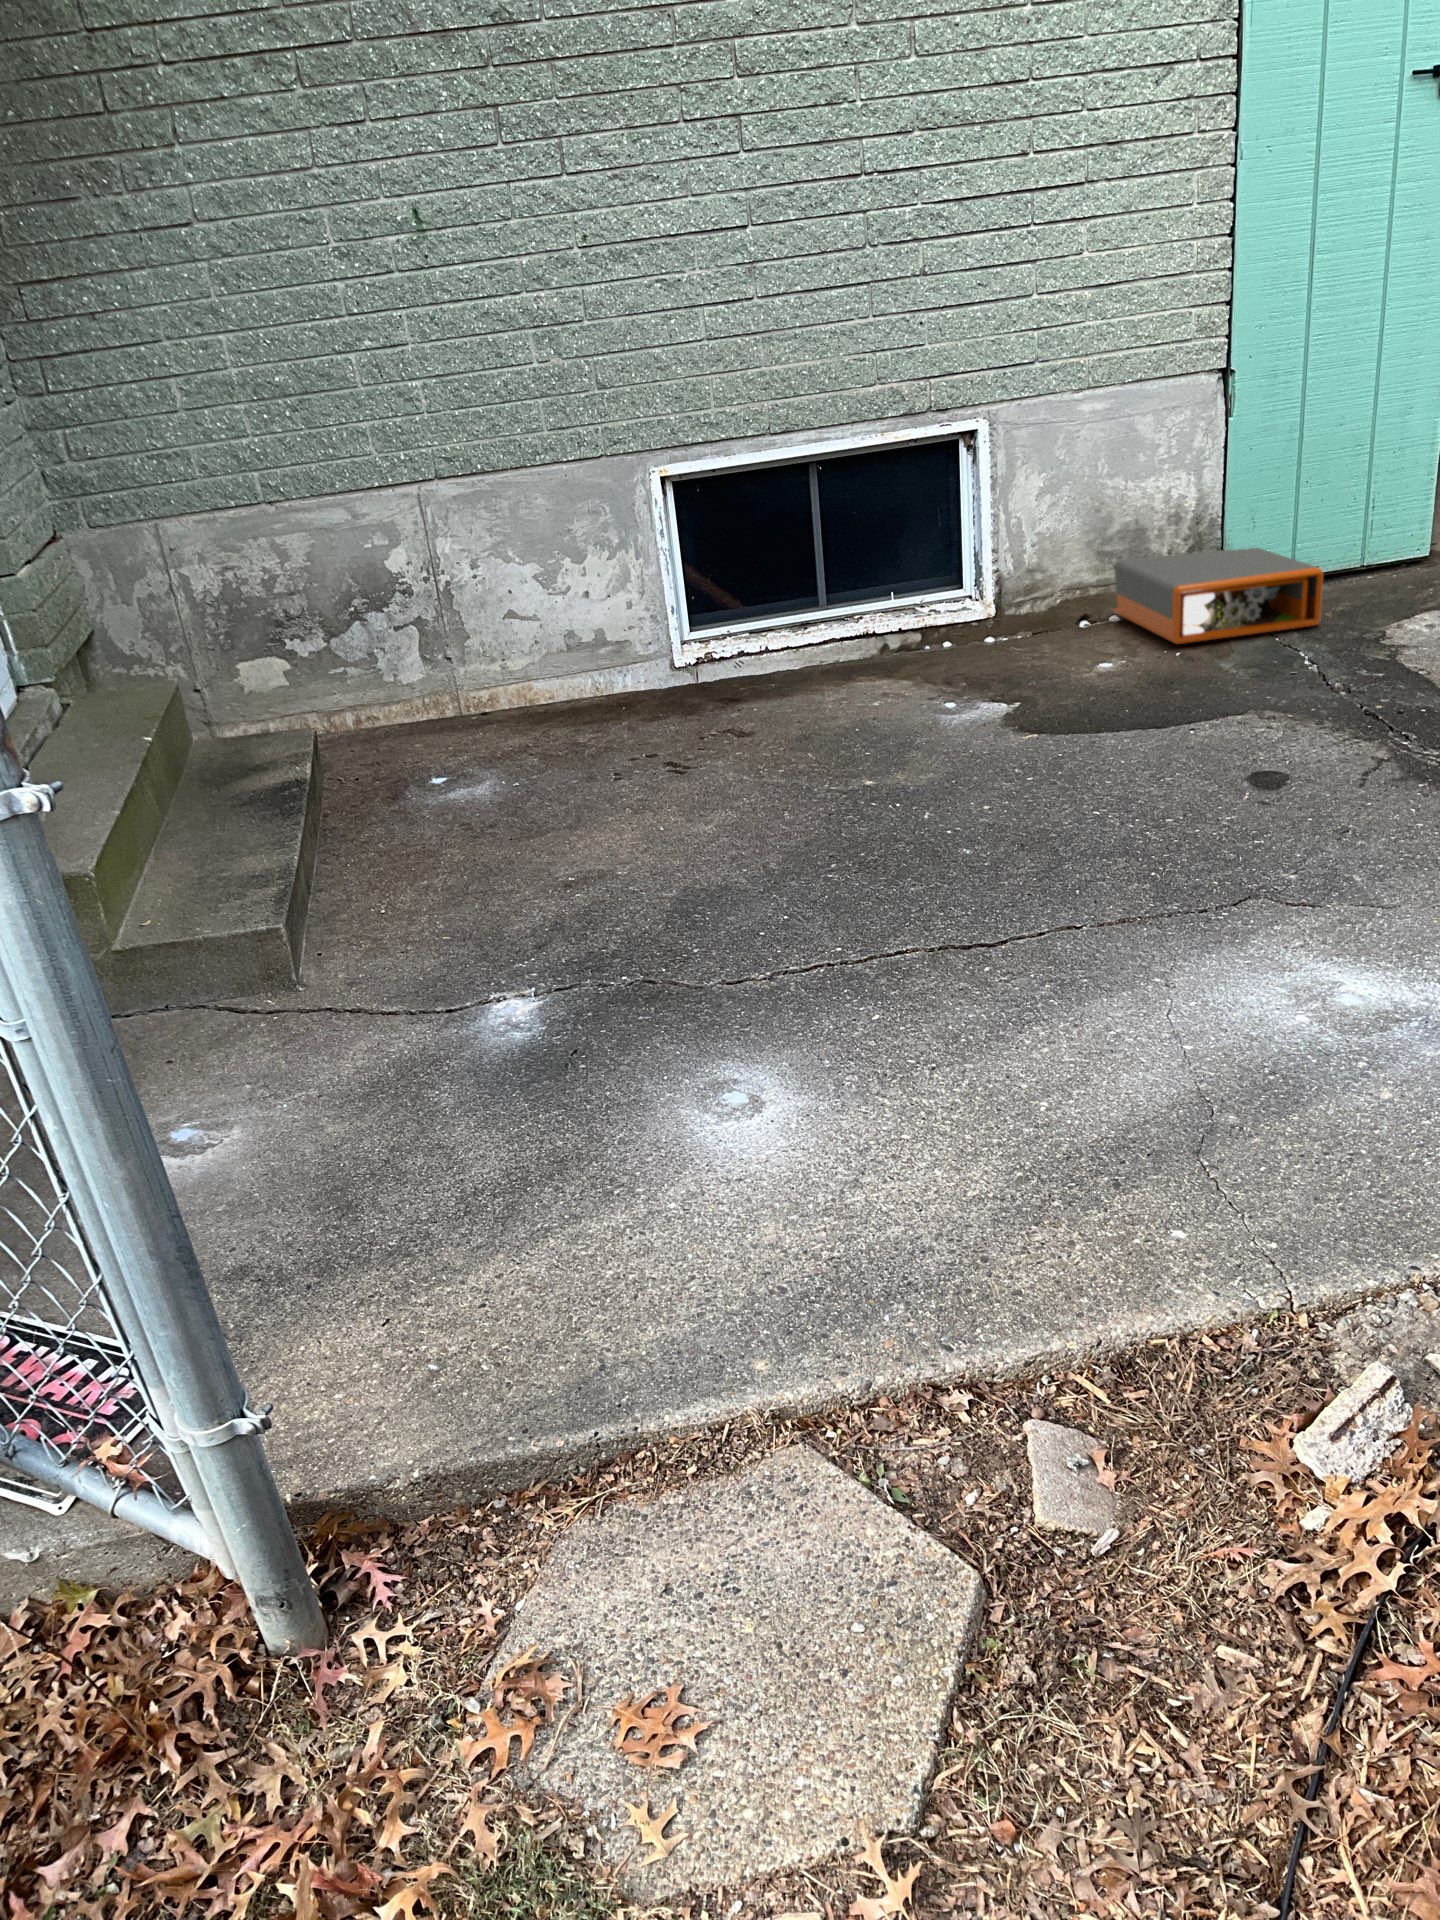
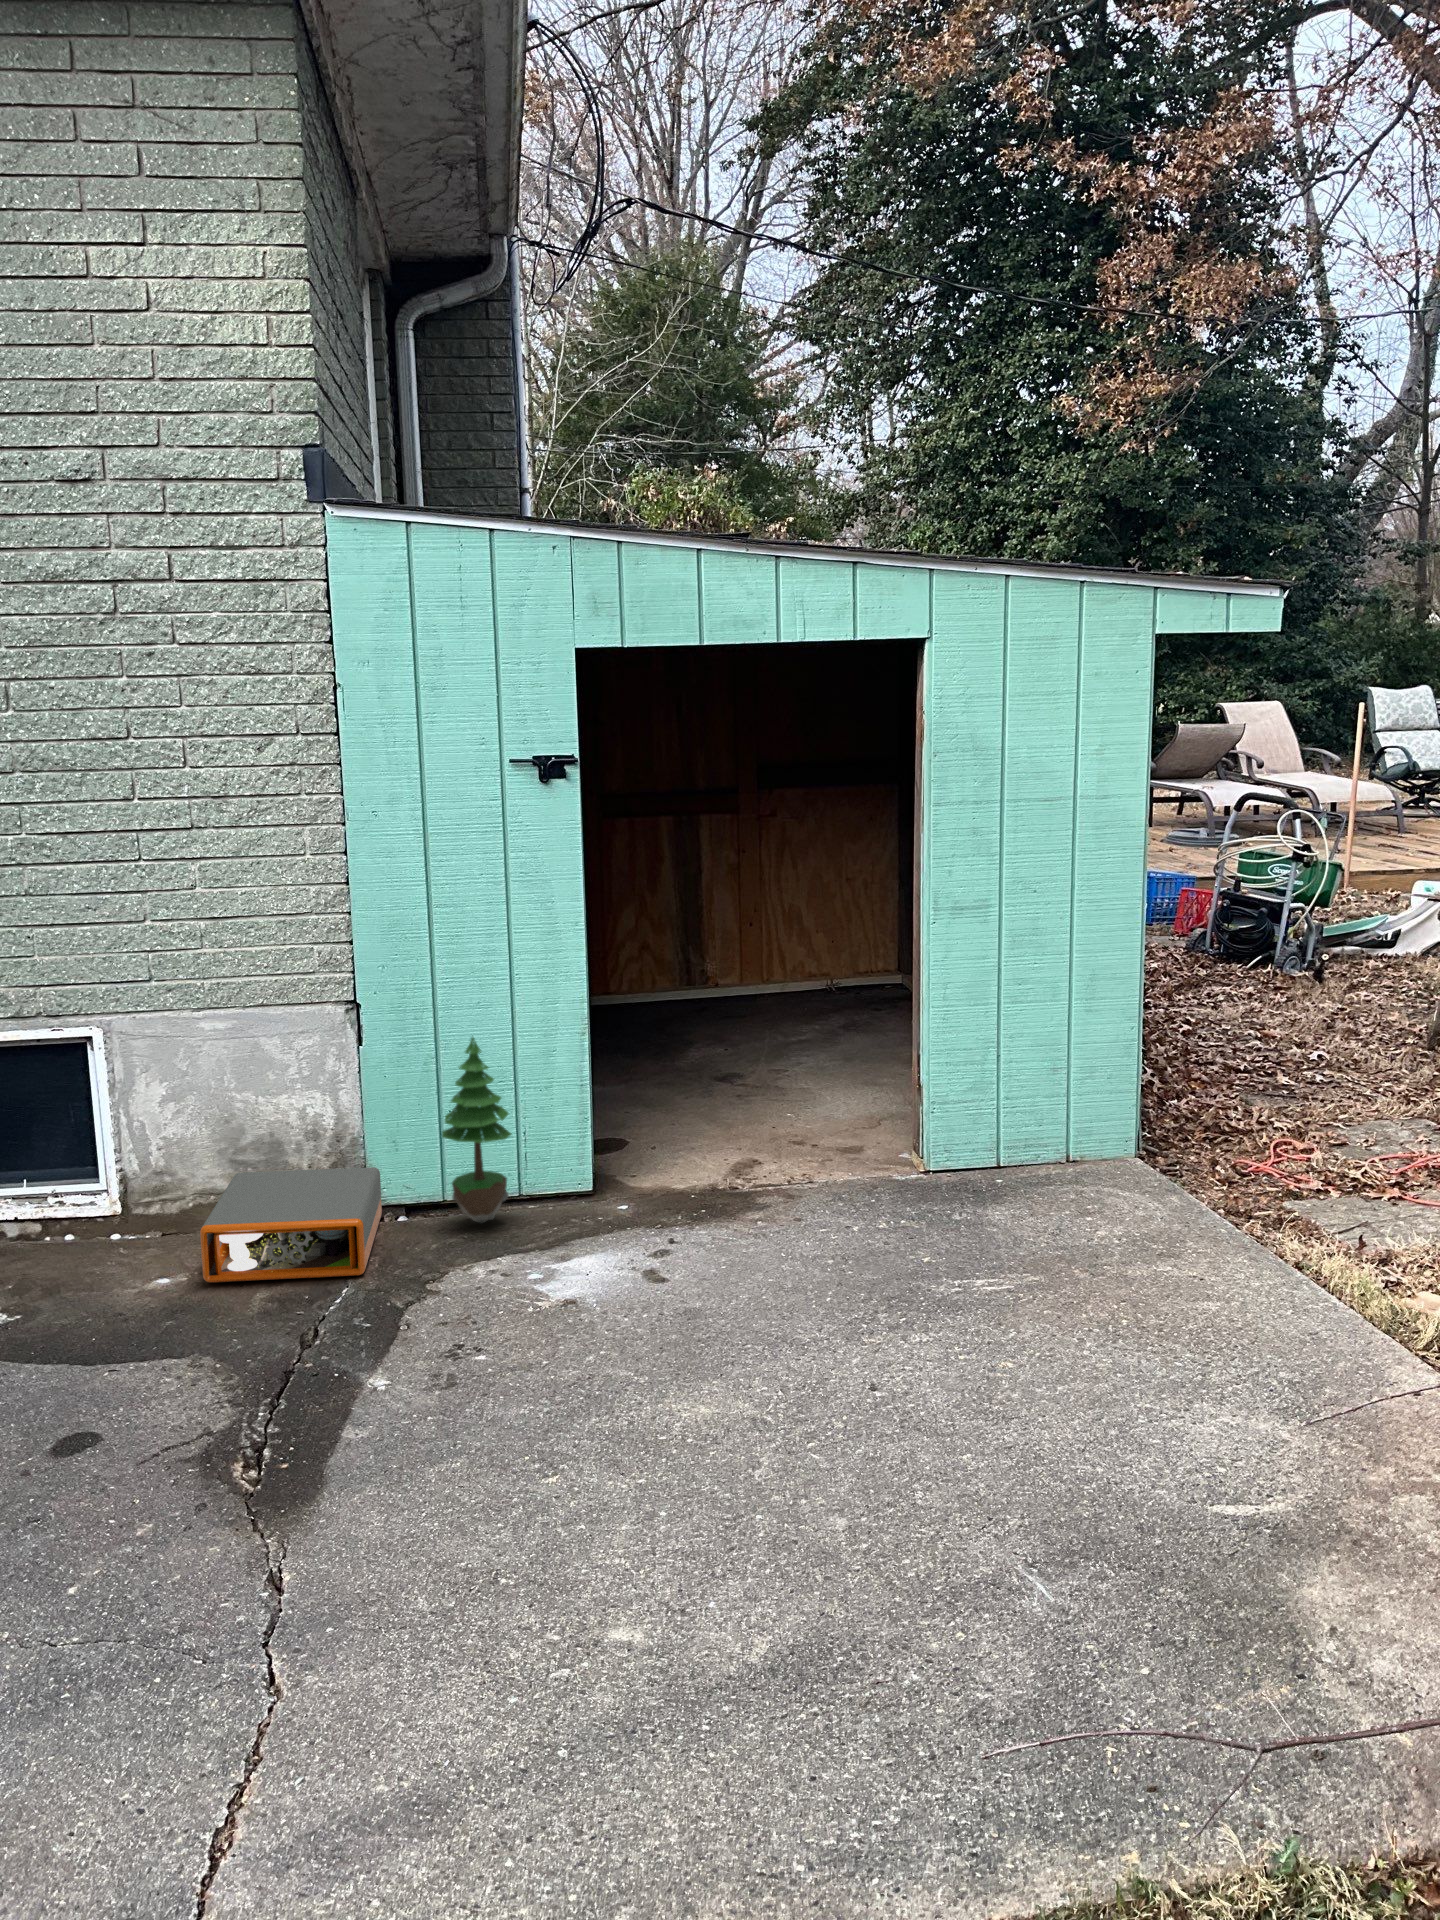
potted tree: none [1325,384,1401,588] -> present [442,1037,511,1224]

